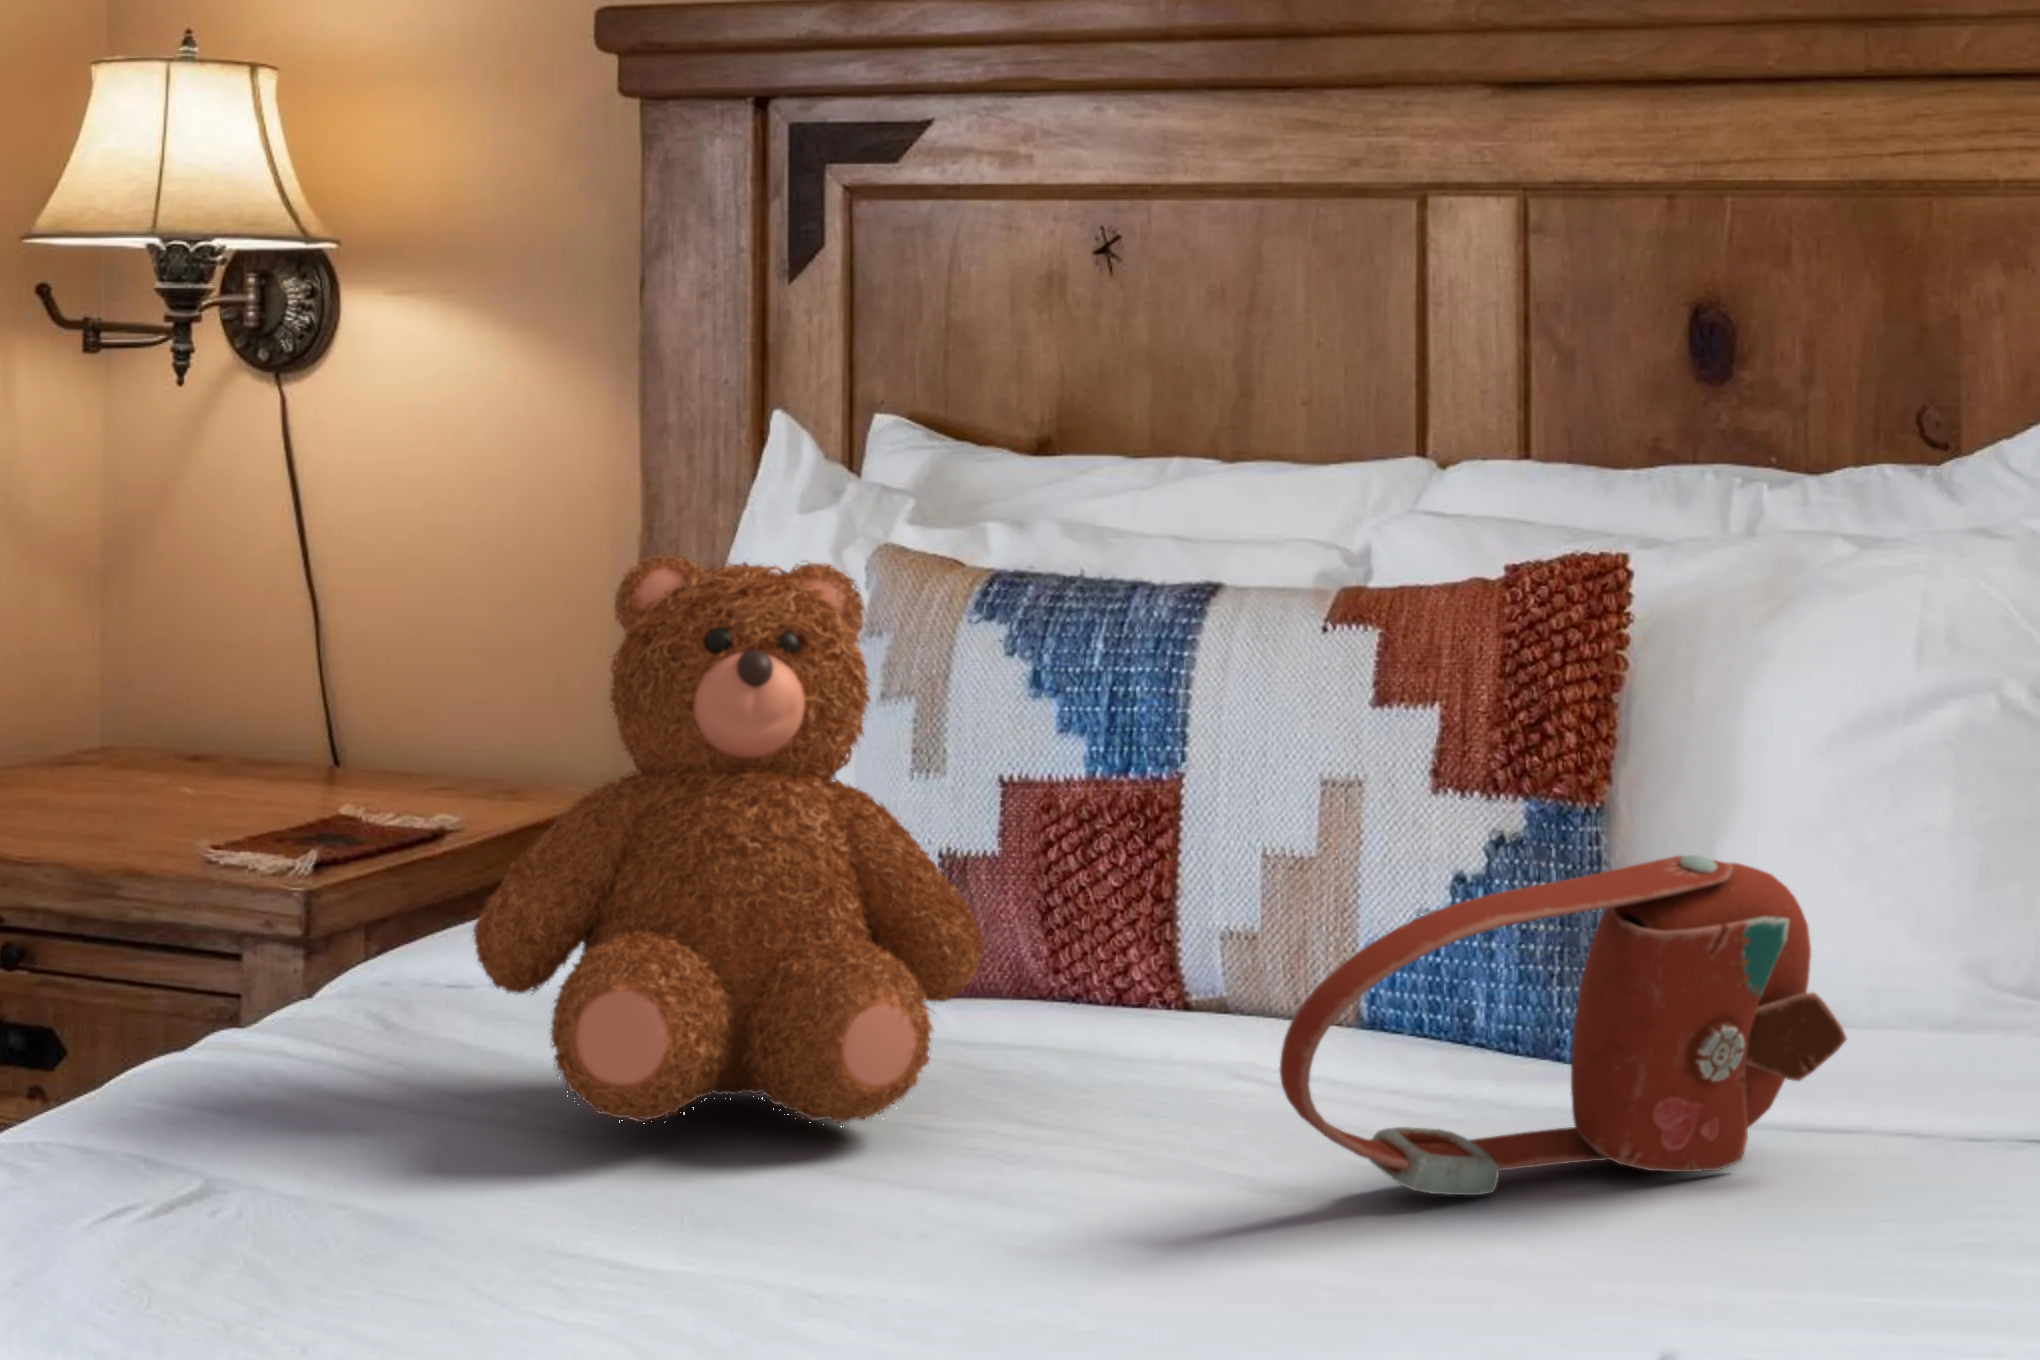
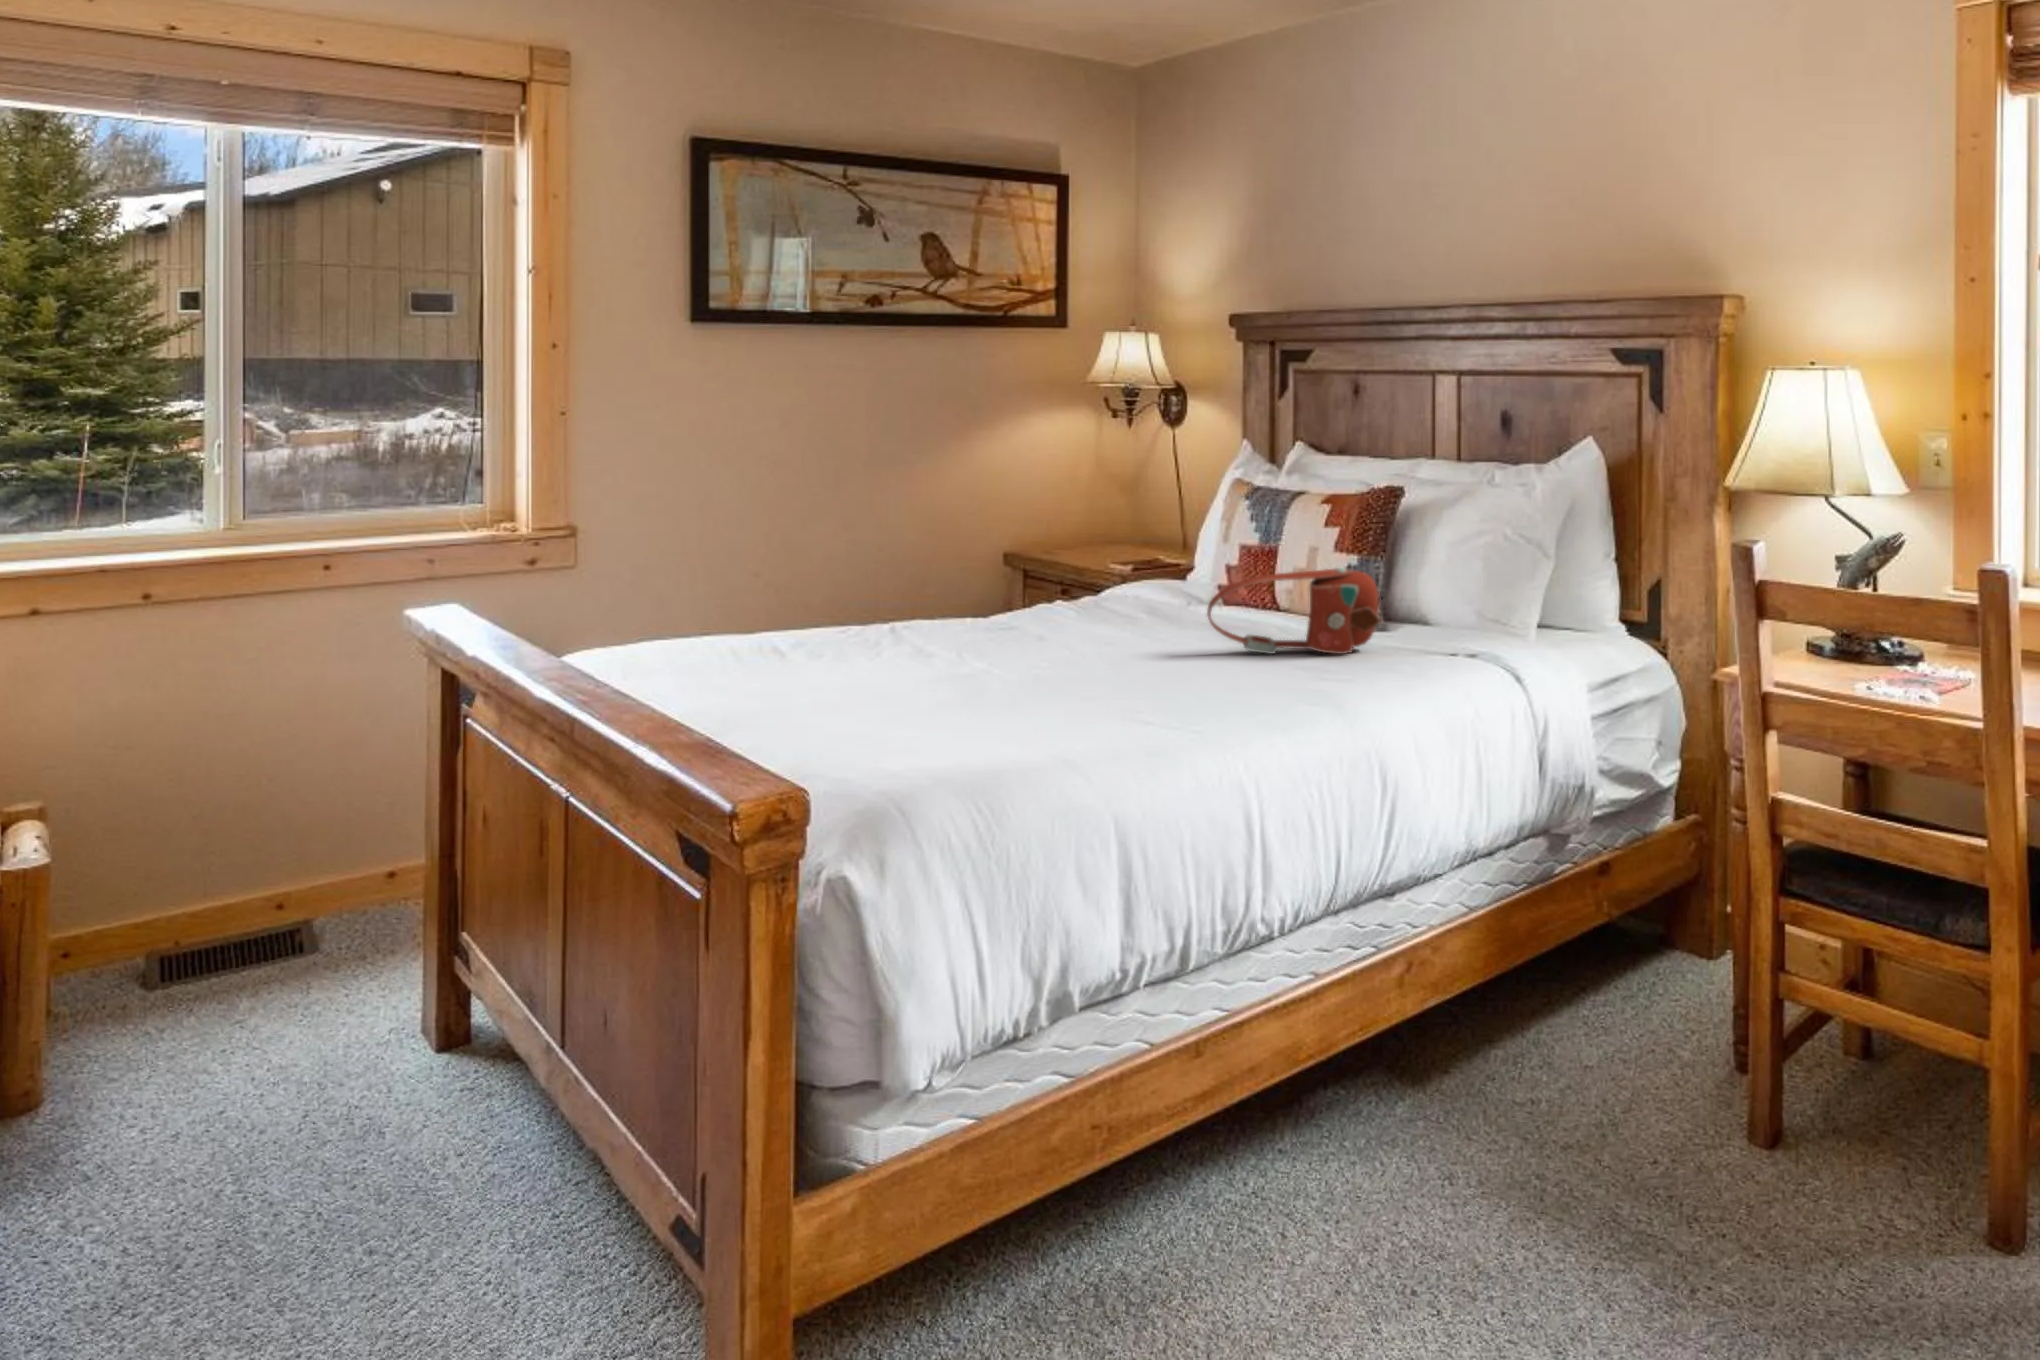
teddy bear: present [474,554,983,1123] -> none [1061,477,1194,629]

